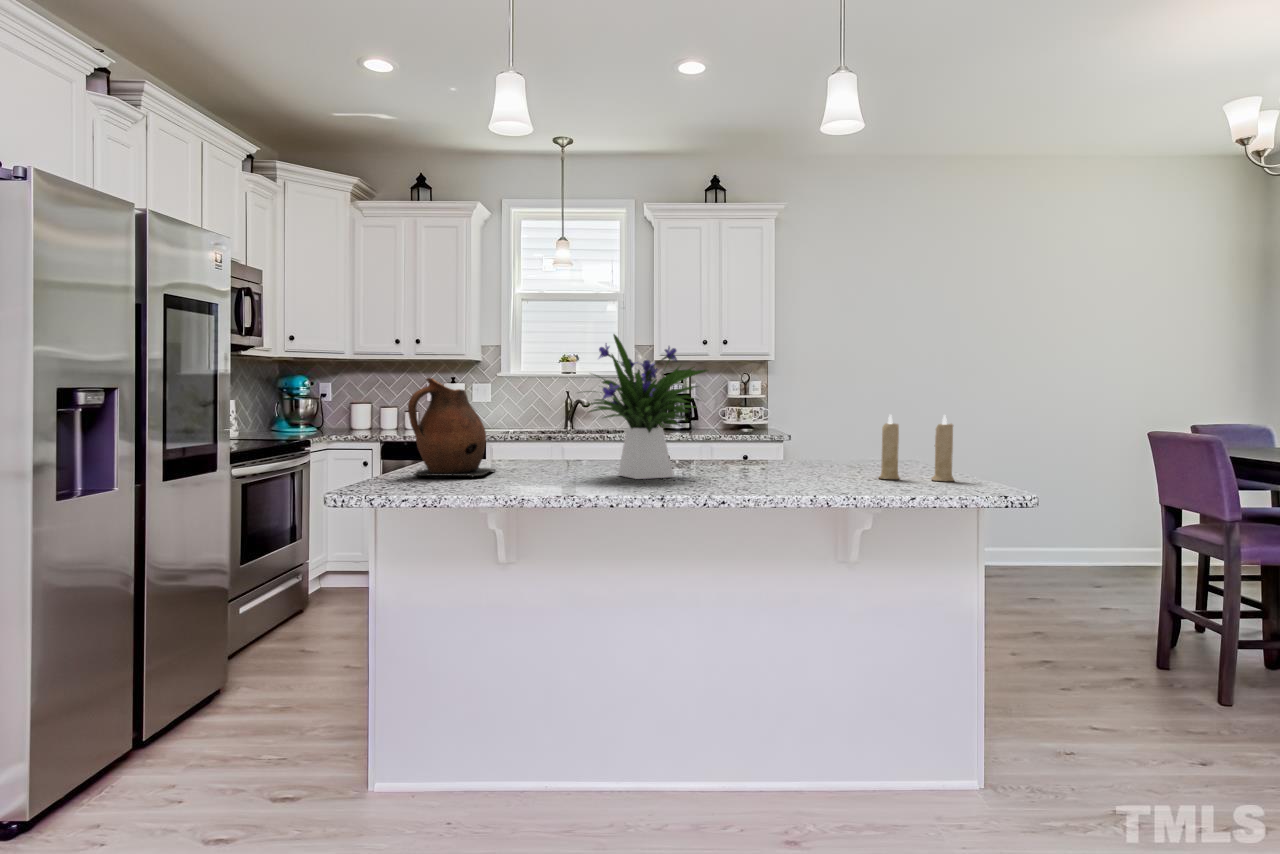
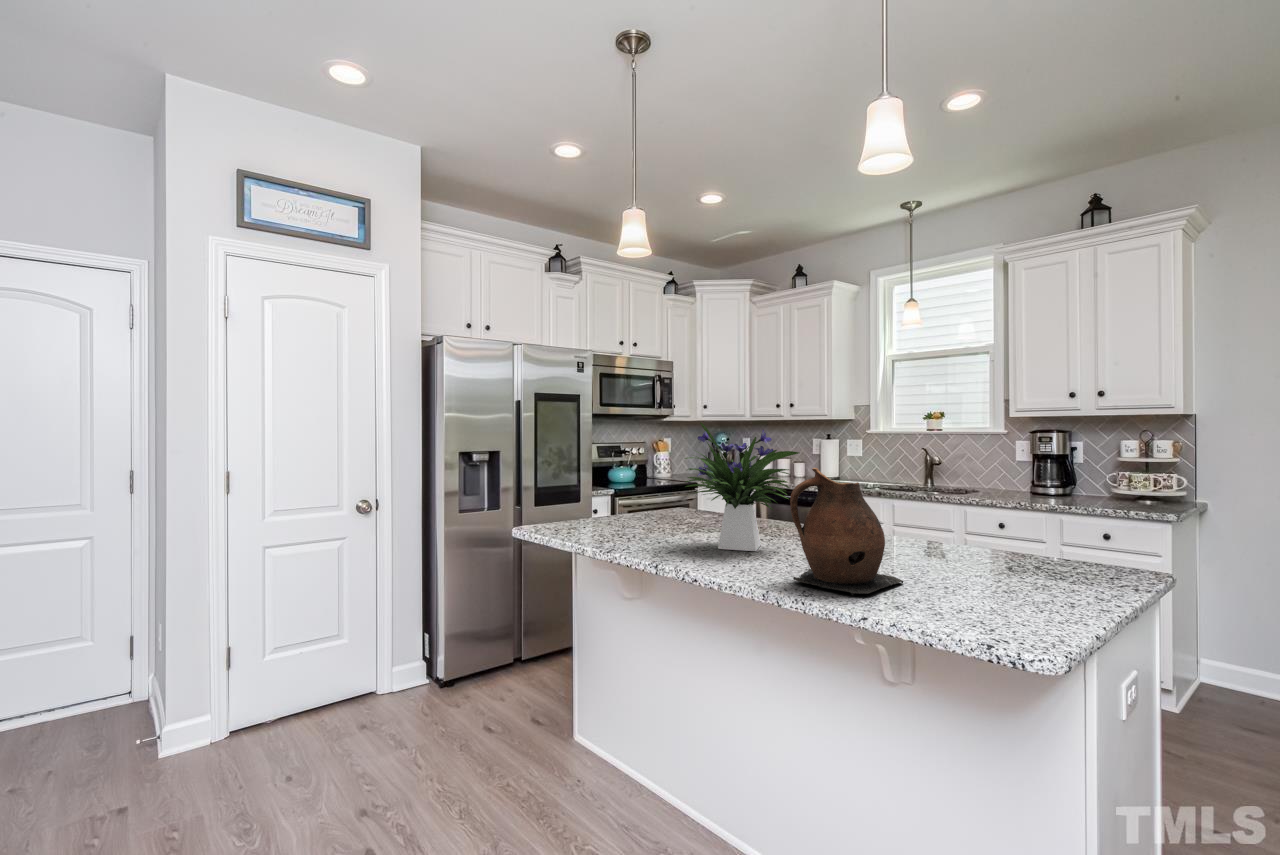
ceramic pitcher: present [408,378,495,477] -> present [790,468,903,595]
candle: present [879,415,954,481] -> none [941,510,1030,608]

